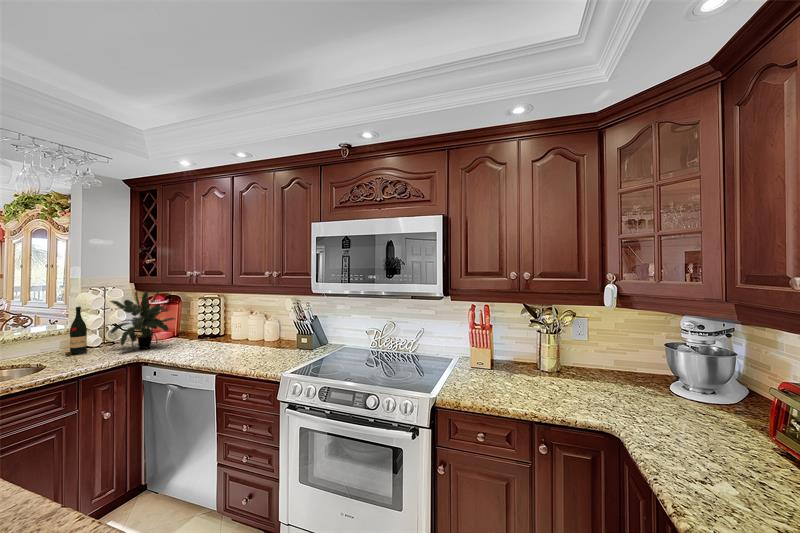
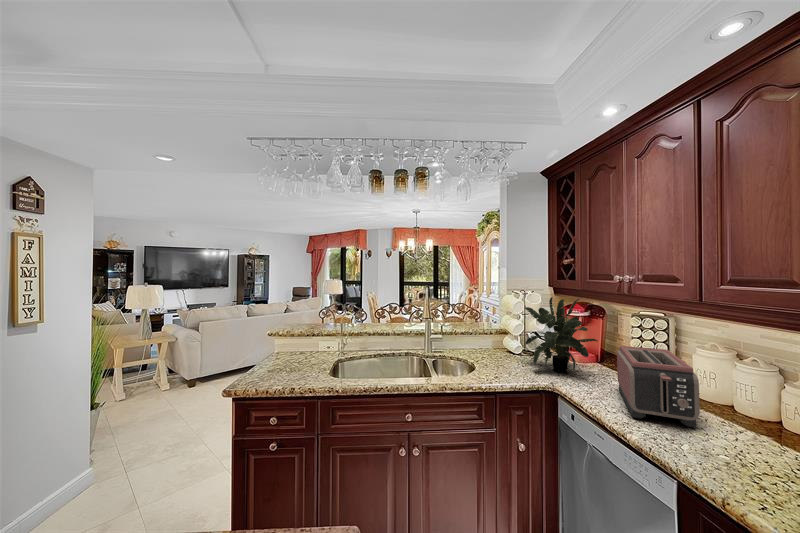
wine bottle: present [65,307,87,356] -> none [488,310,506,361]
toaster: none [189,315,230,356] -> present [617,346,700,428]

